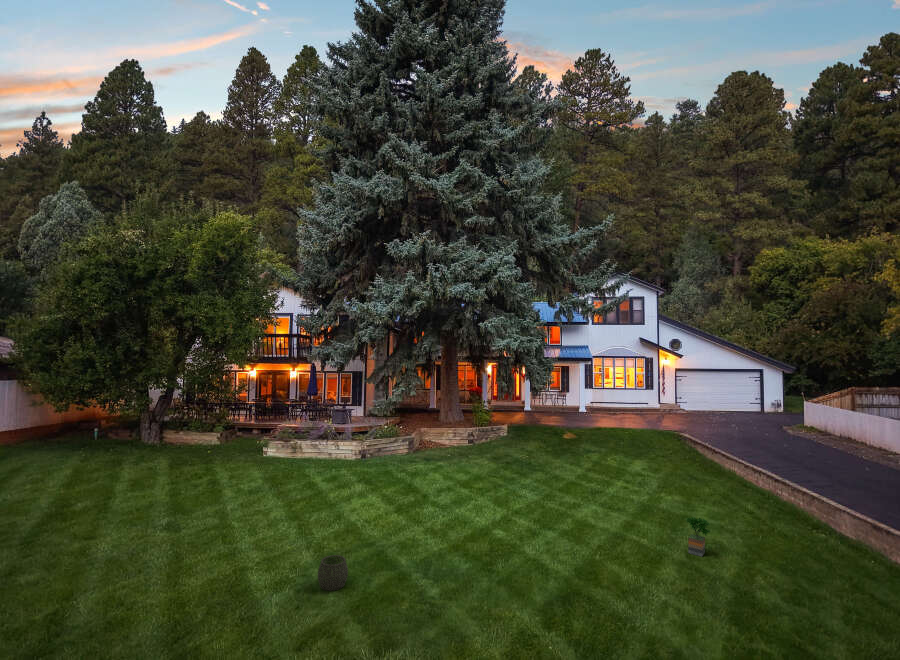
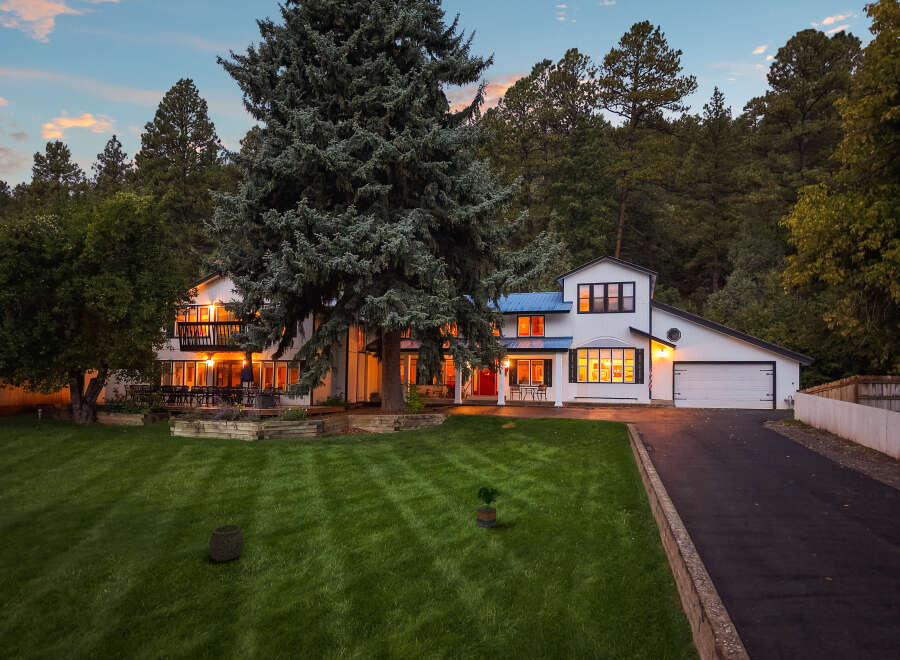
woven basket: present [318,555,348,591] -> present [209,524,244,561]

